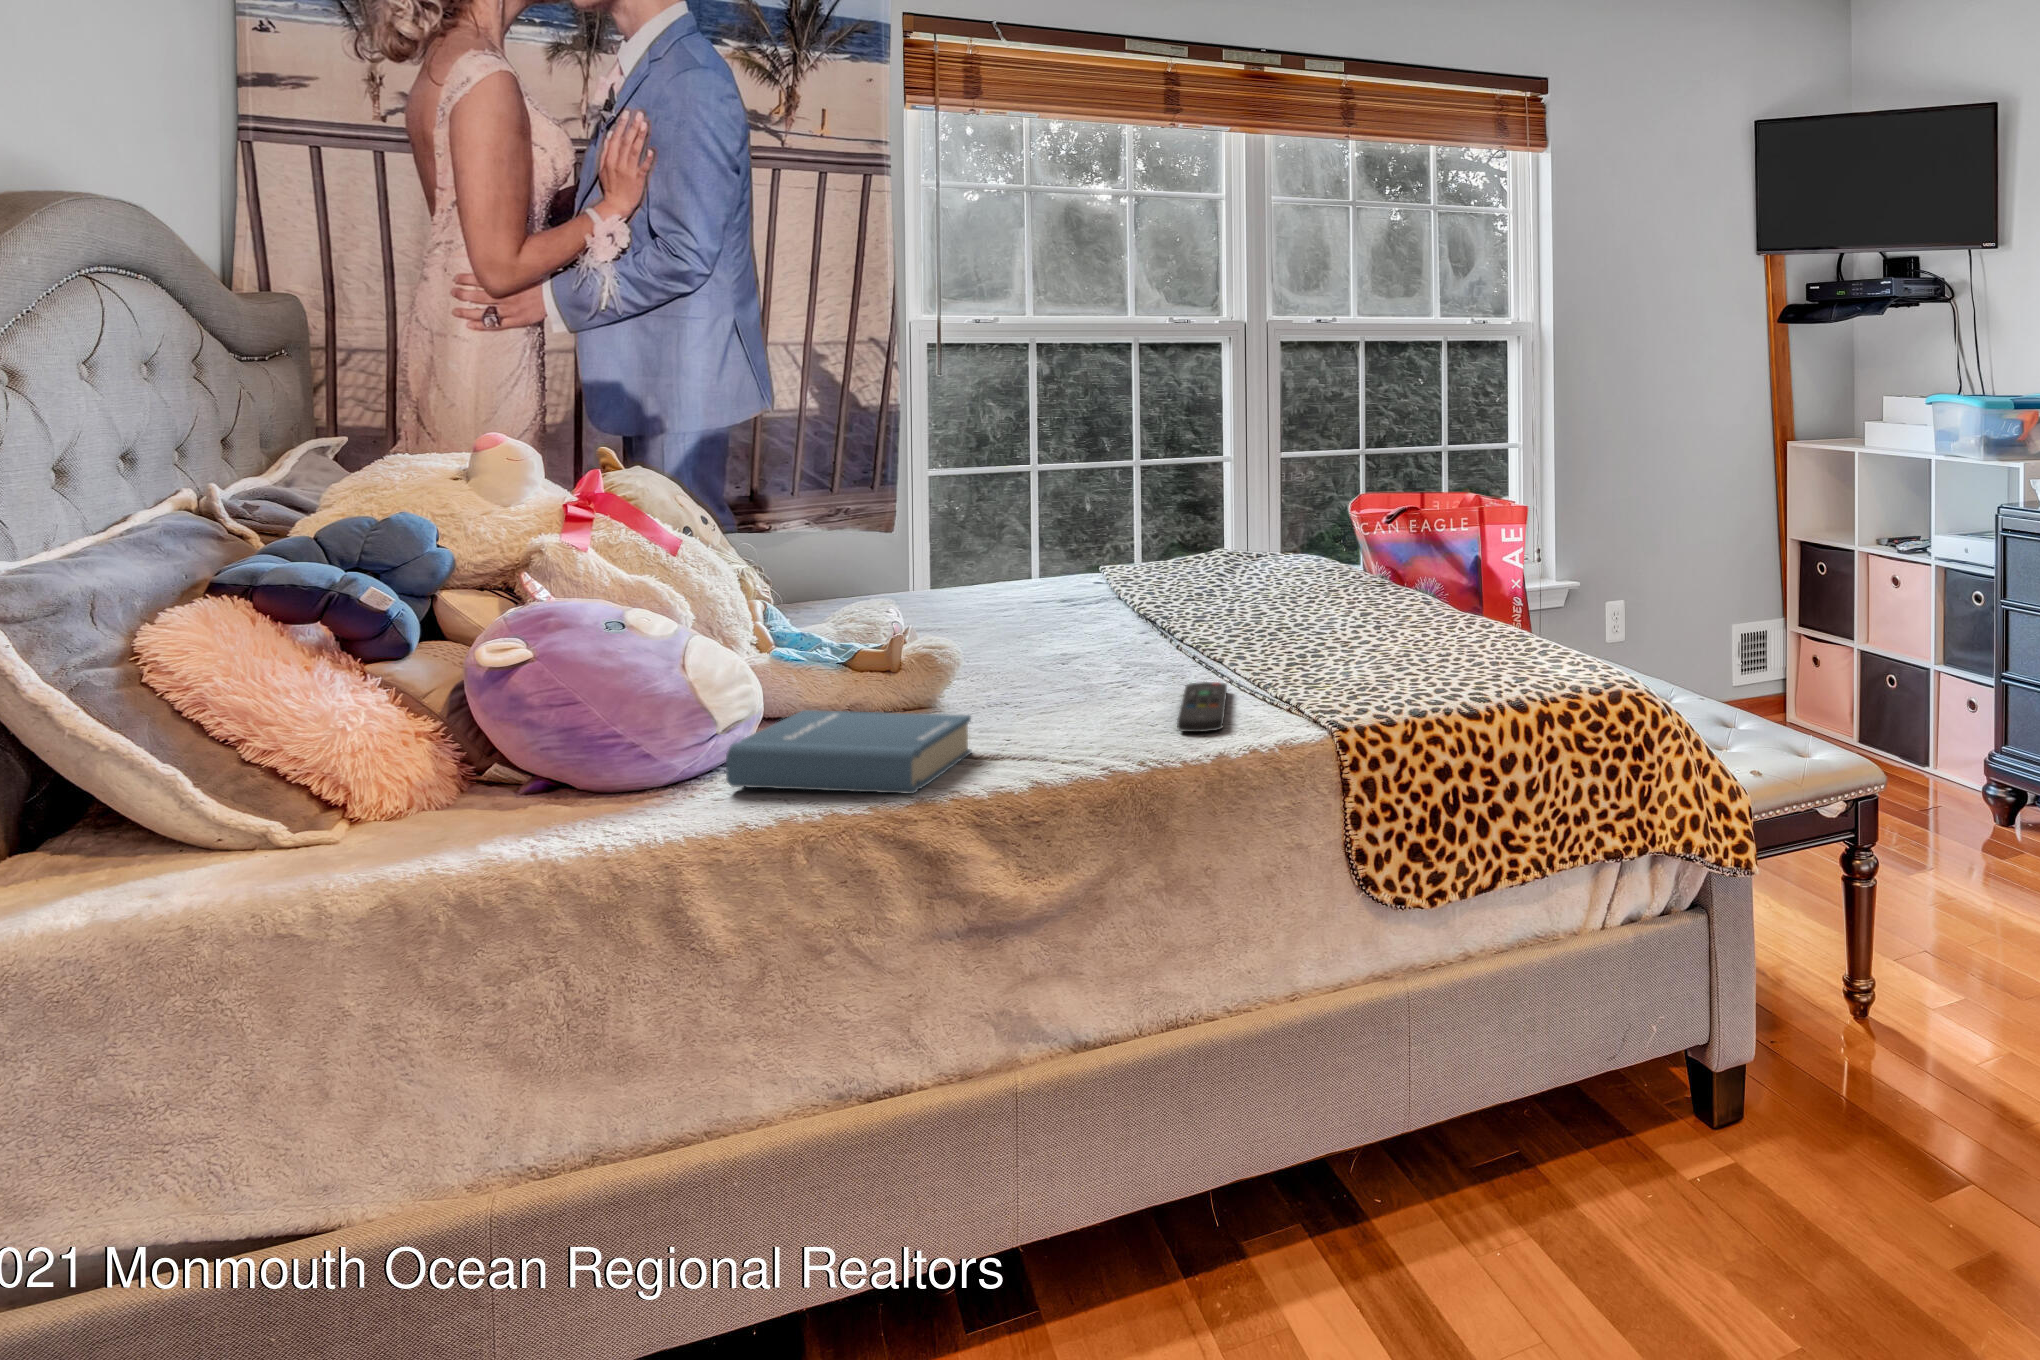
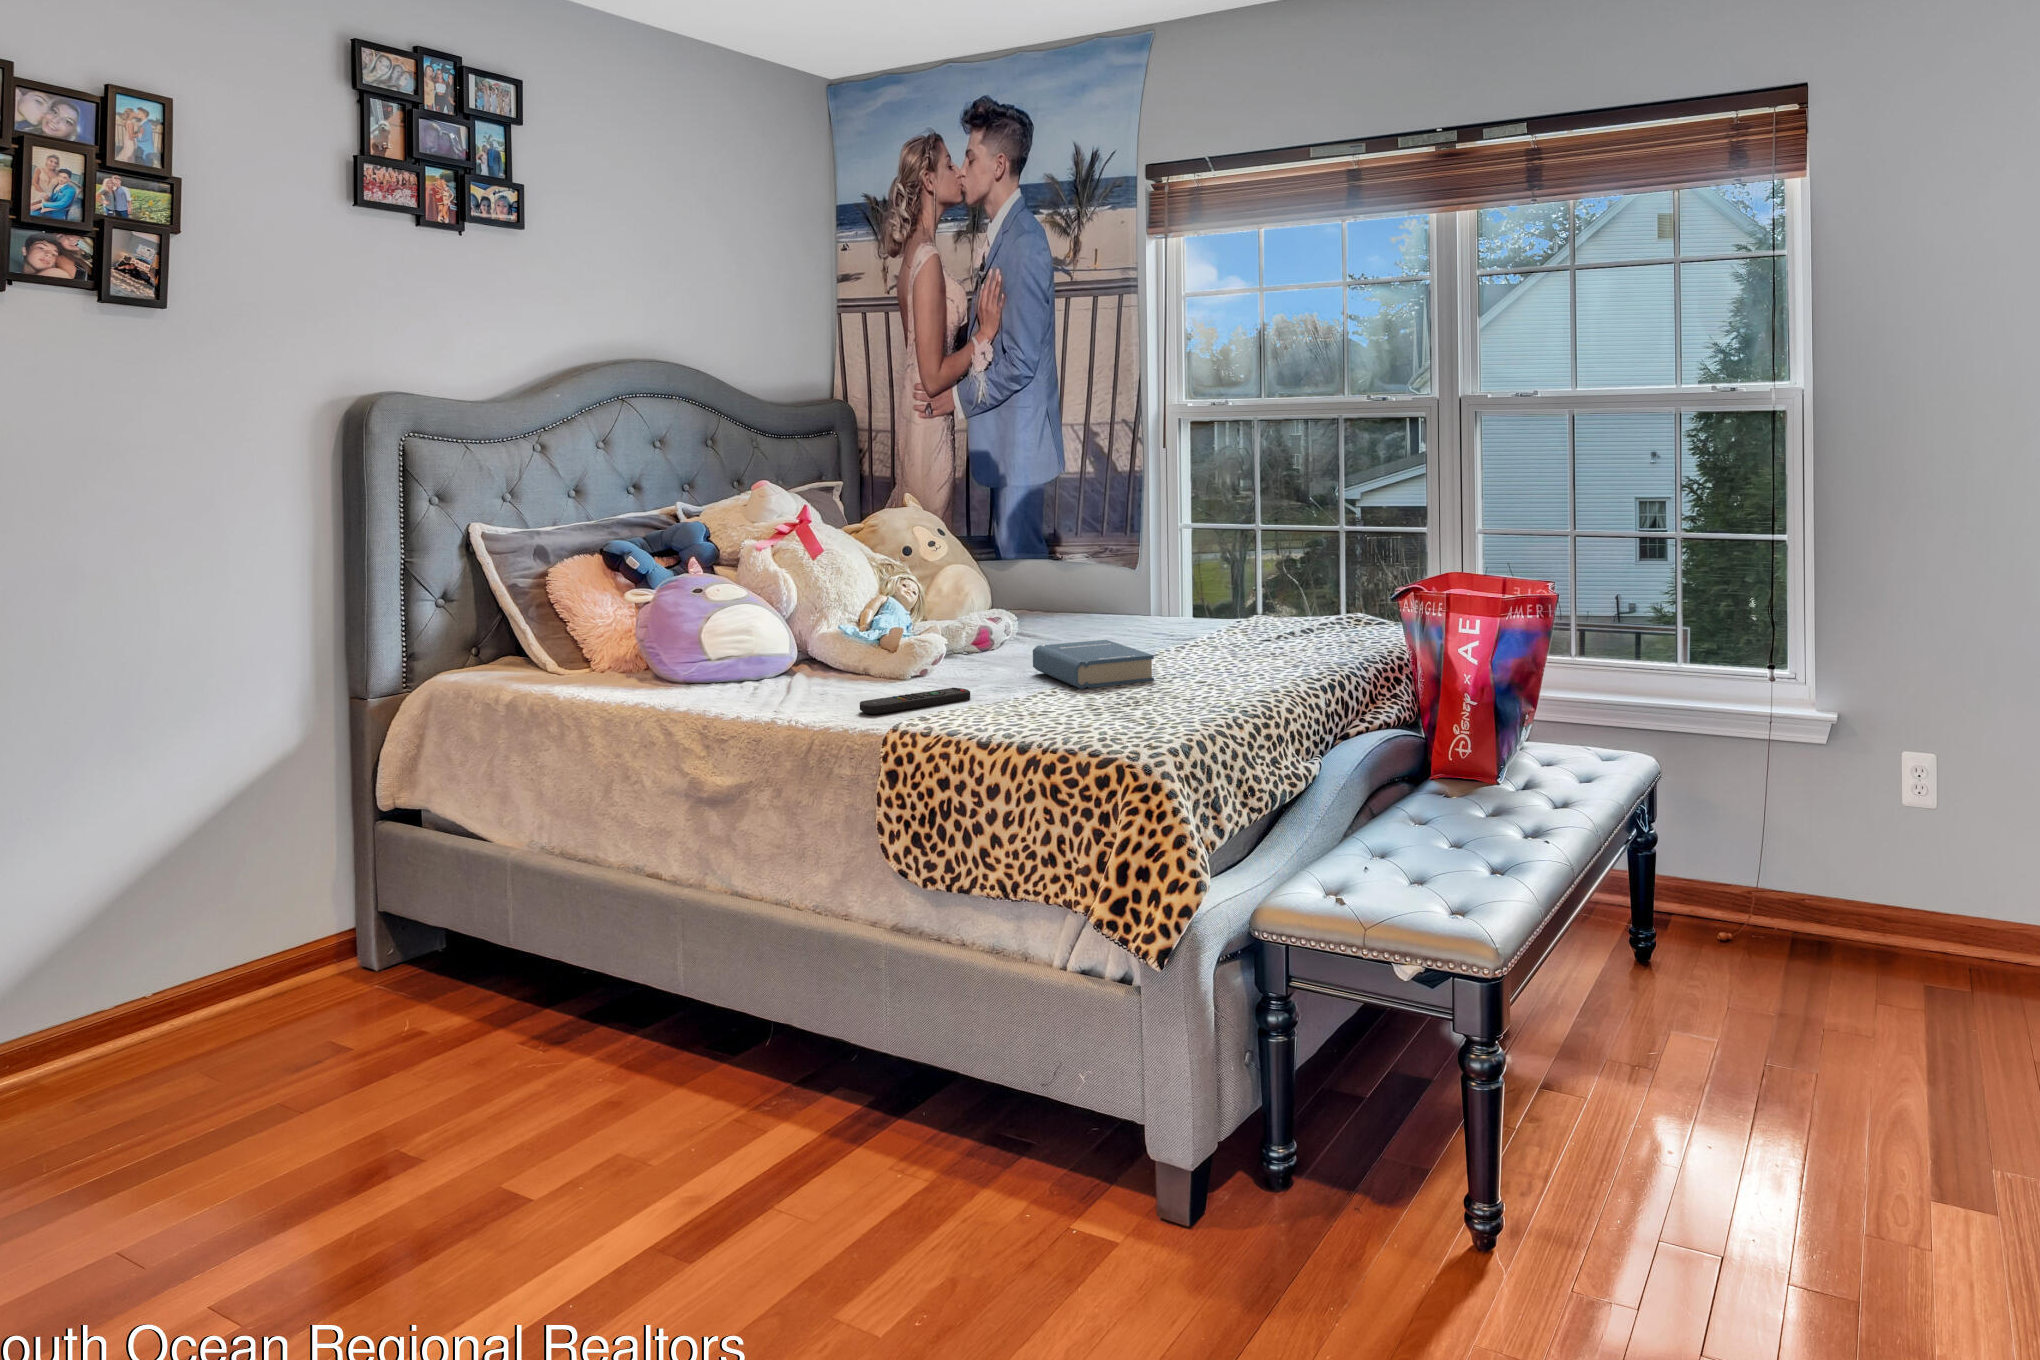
hardback book: present [726,710,971,794] -> present [1033,640,1154,689]

